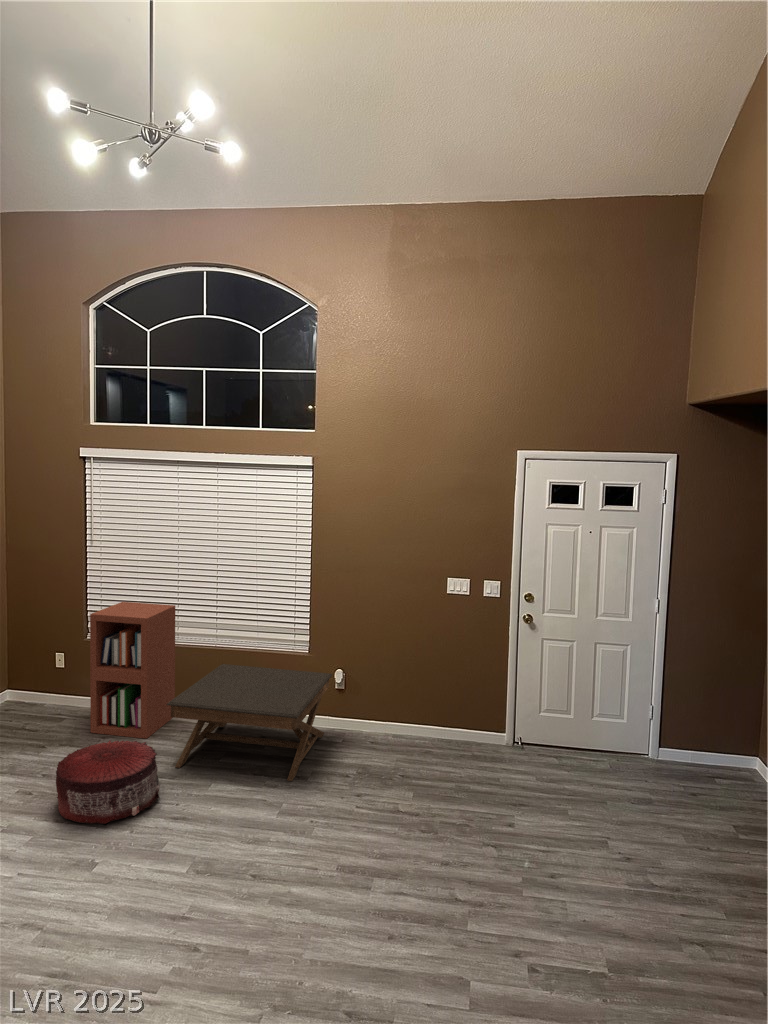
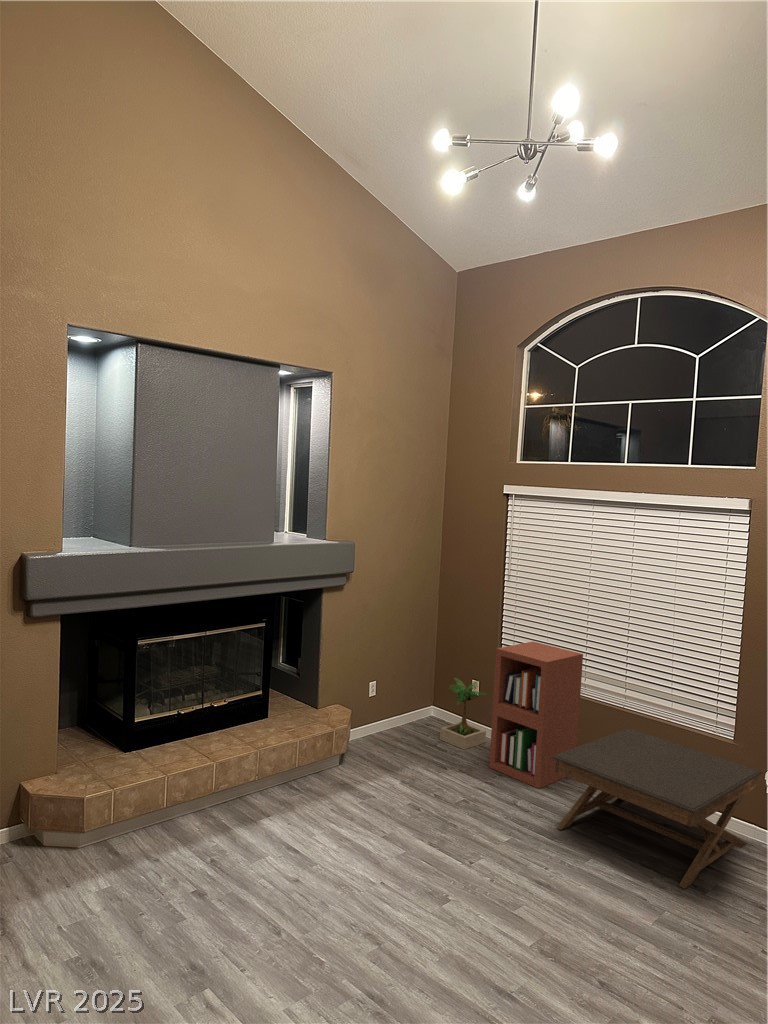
potted plant: none [25,649,81,723] -> present [440,678,487,750]
pouf: present [56,741,160,824] -> none [434,779,532,865]

